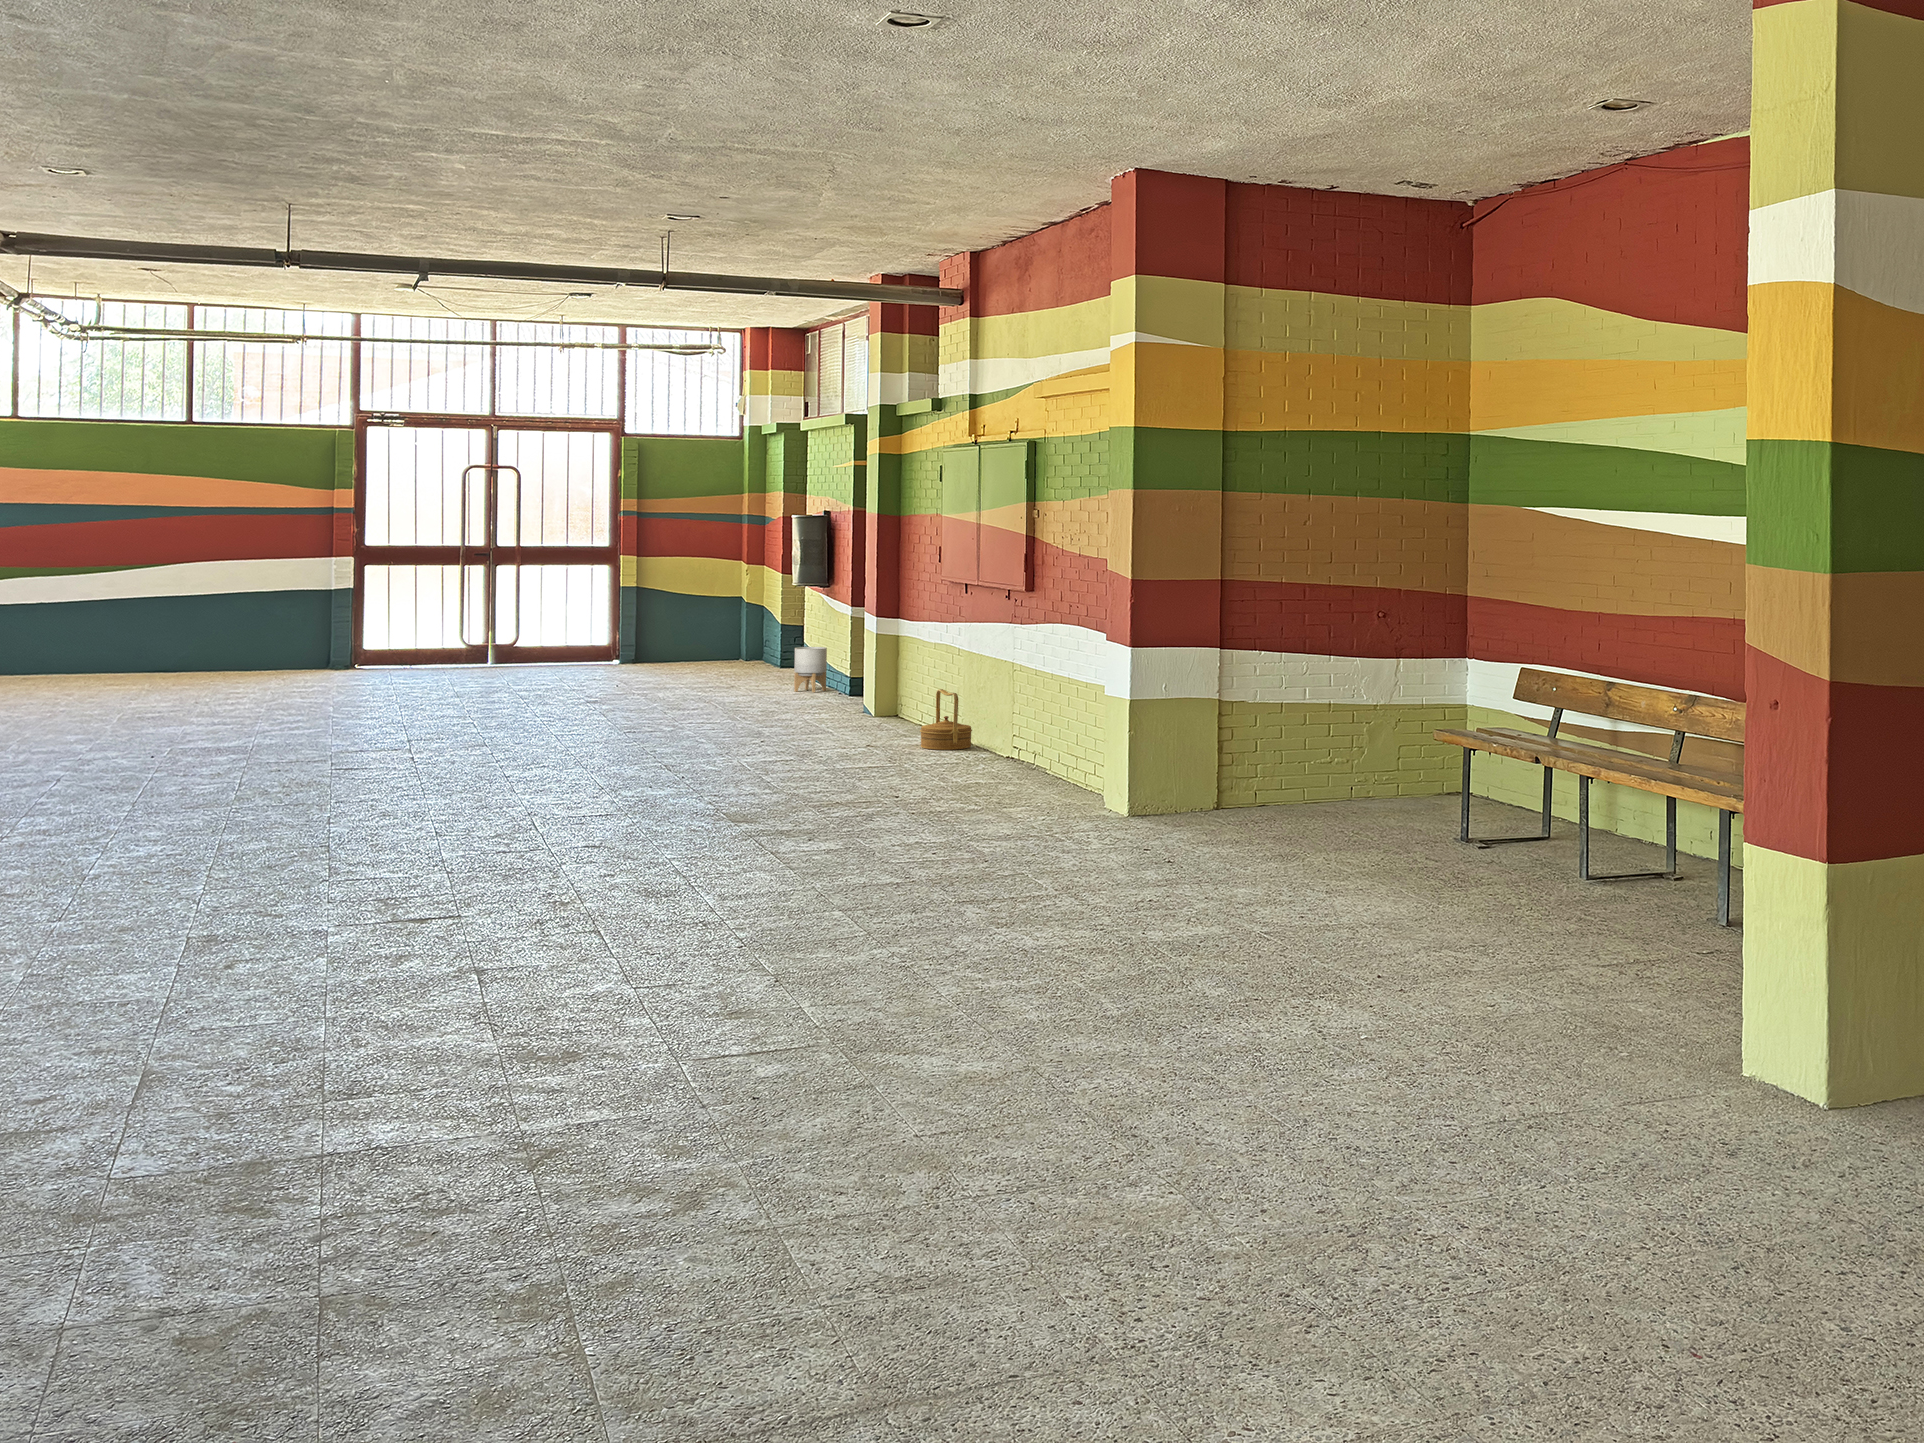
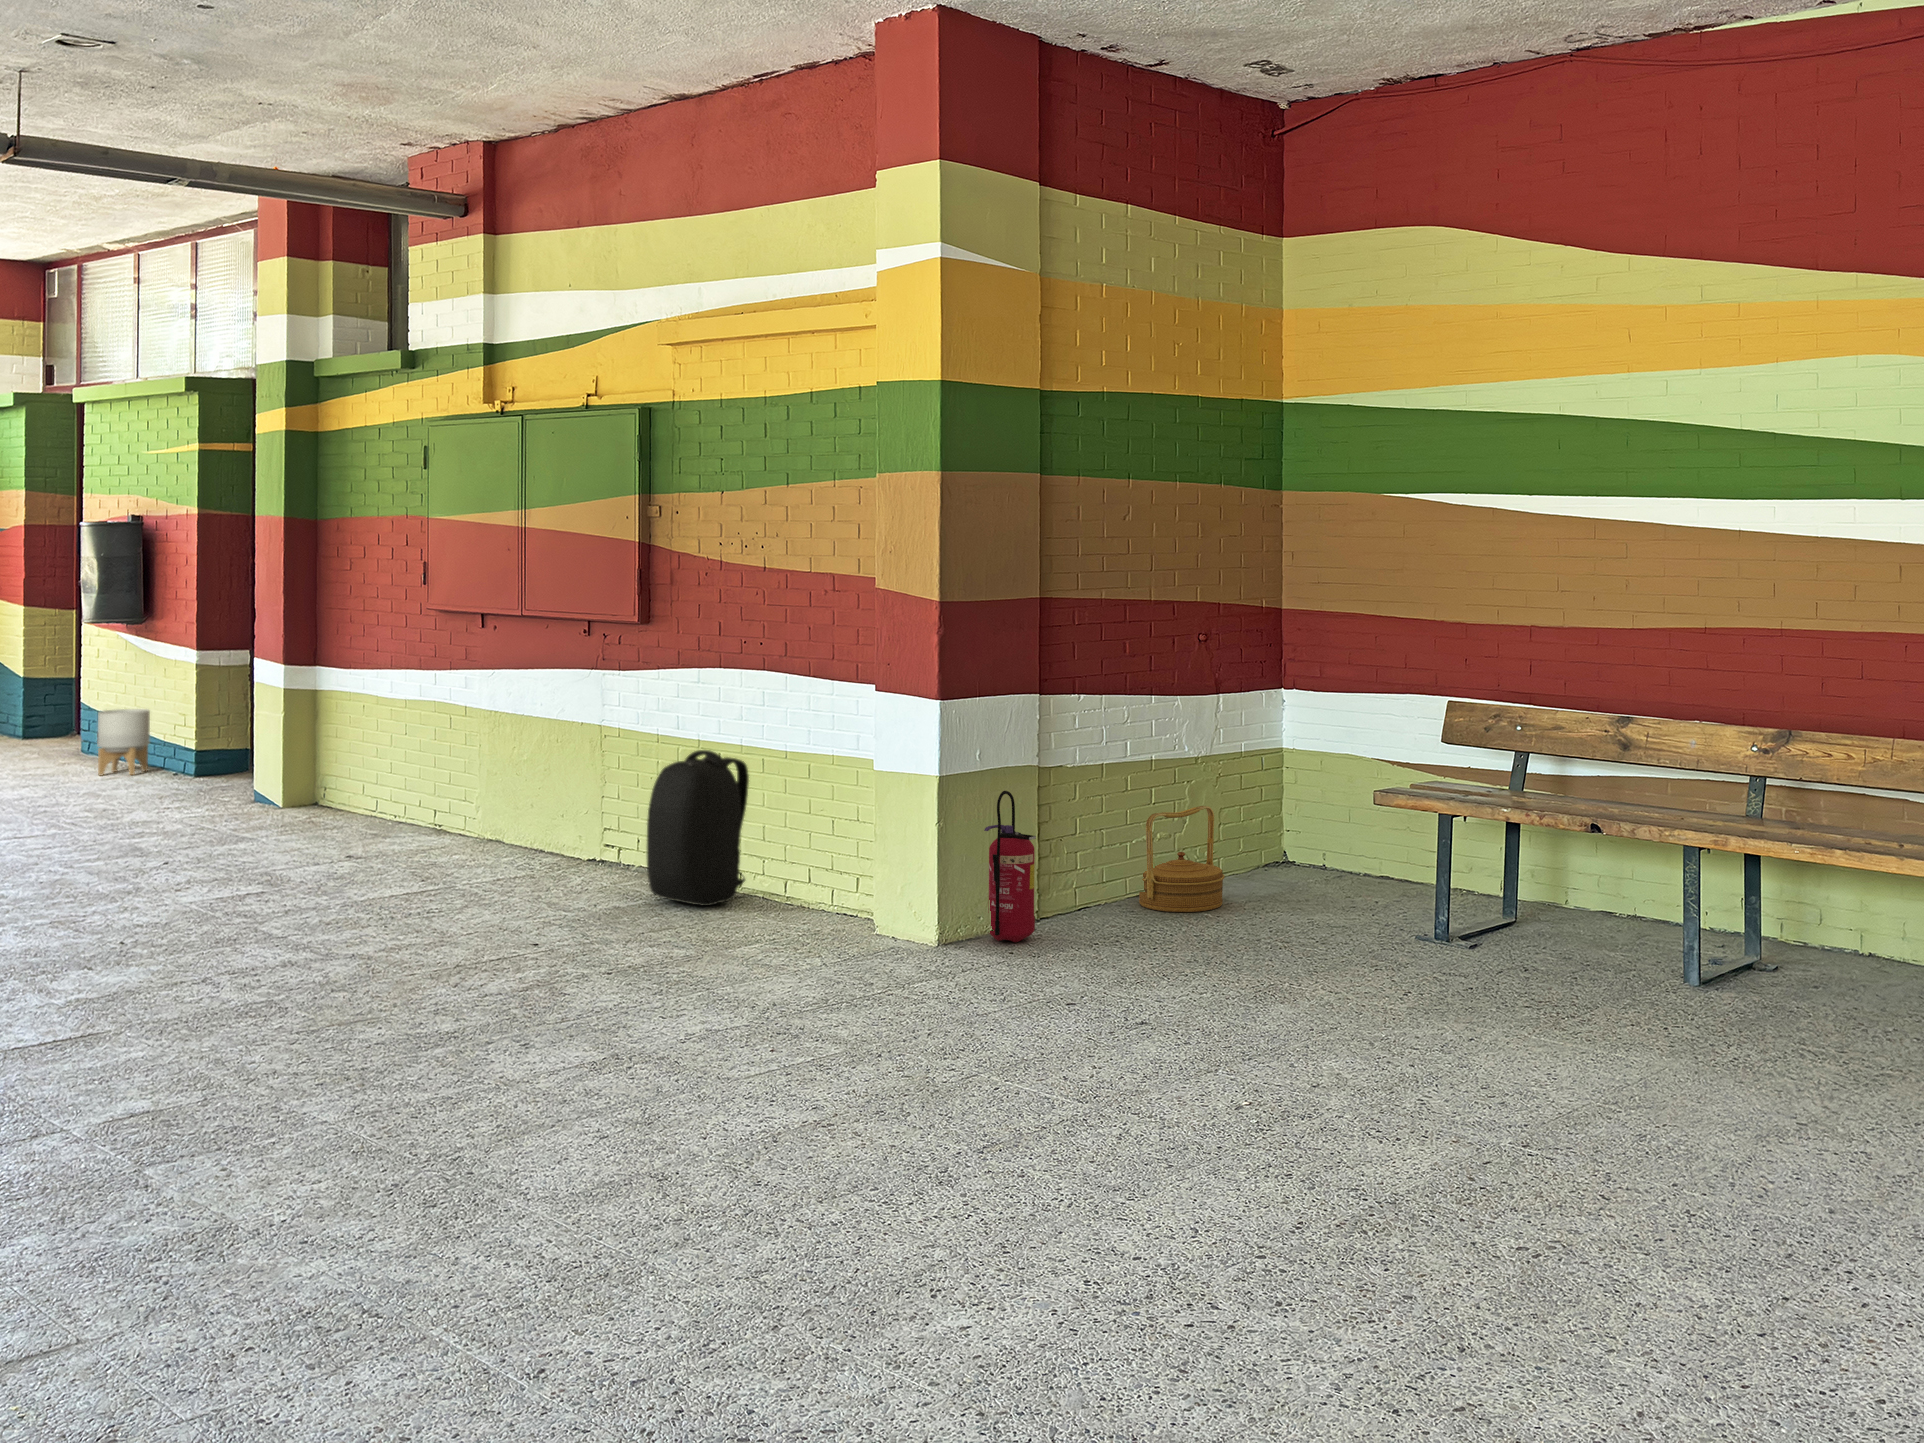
backpack: none [996,680,1070,785] -> present [647,750,749,906]
basket: present [920,689,972,750] -> present [1139,806,1225,912]
fire extinguisher: none [1154,713,1195,818] -> present [984,791,1036,942]

